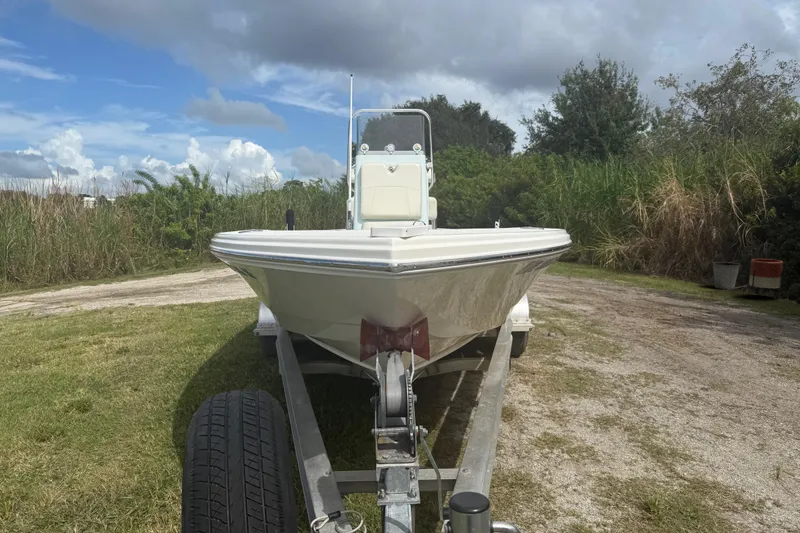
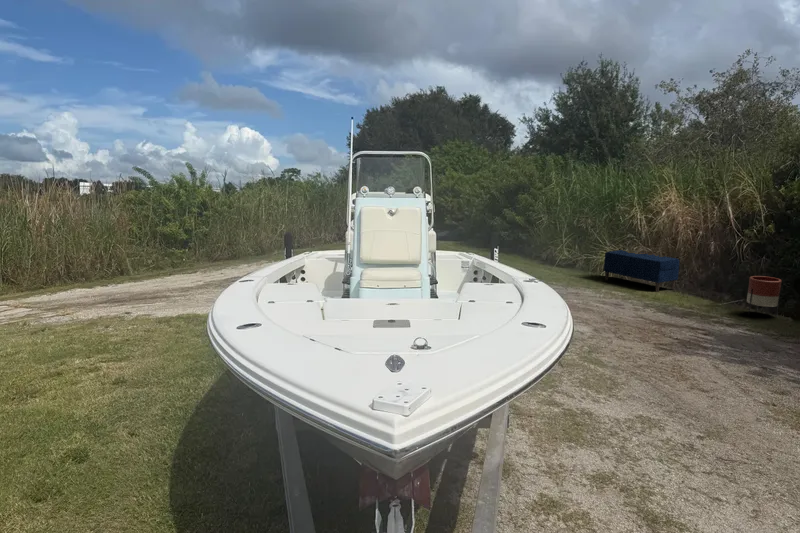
bench: none [605,242,681,281] -> present [604,250,679,292]
bucket: present [713,262,740,289] -> none [711,275,739,304]

